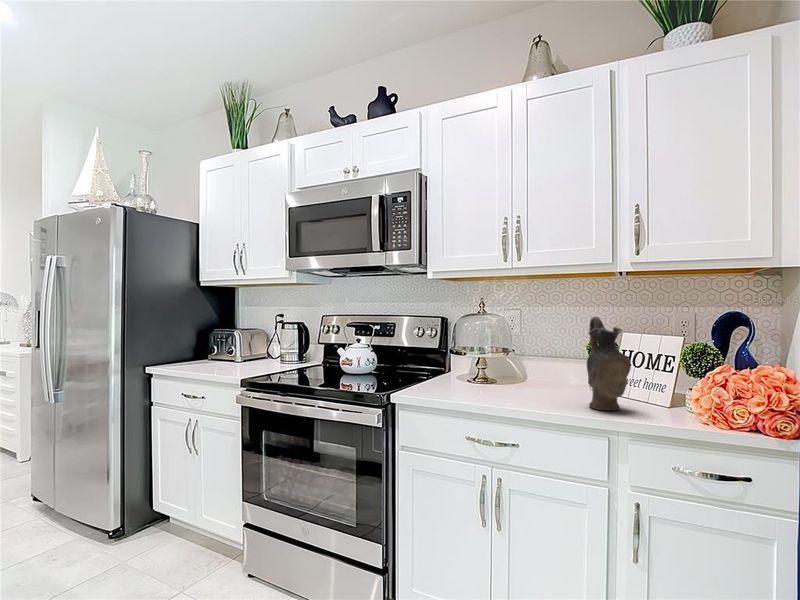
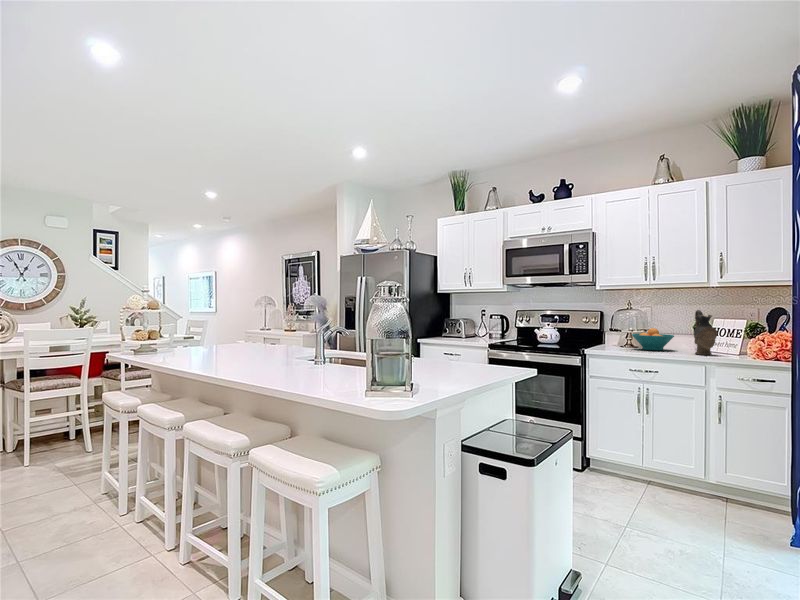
fruit bowl: none [482,349,554,393] -> present [632,328,674,350]

